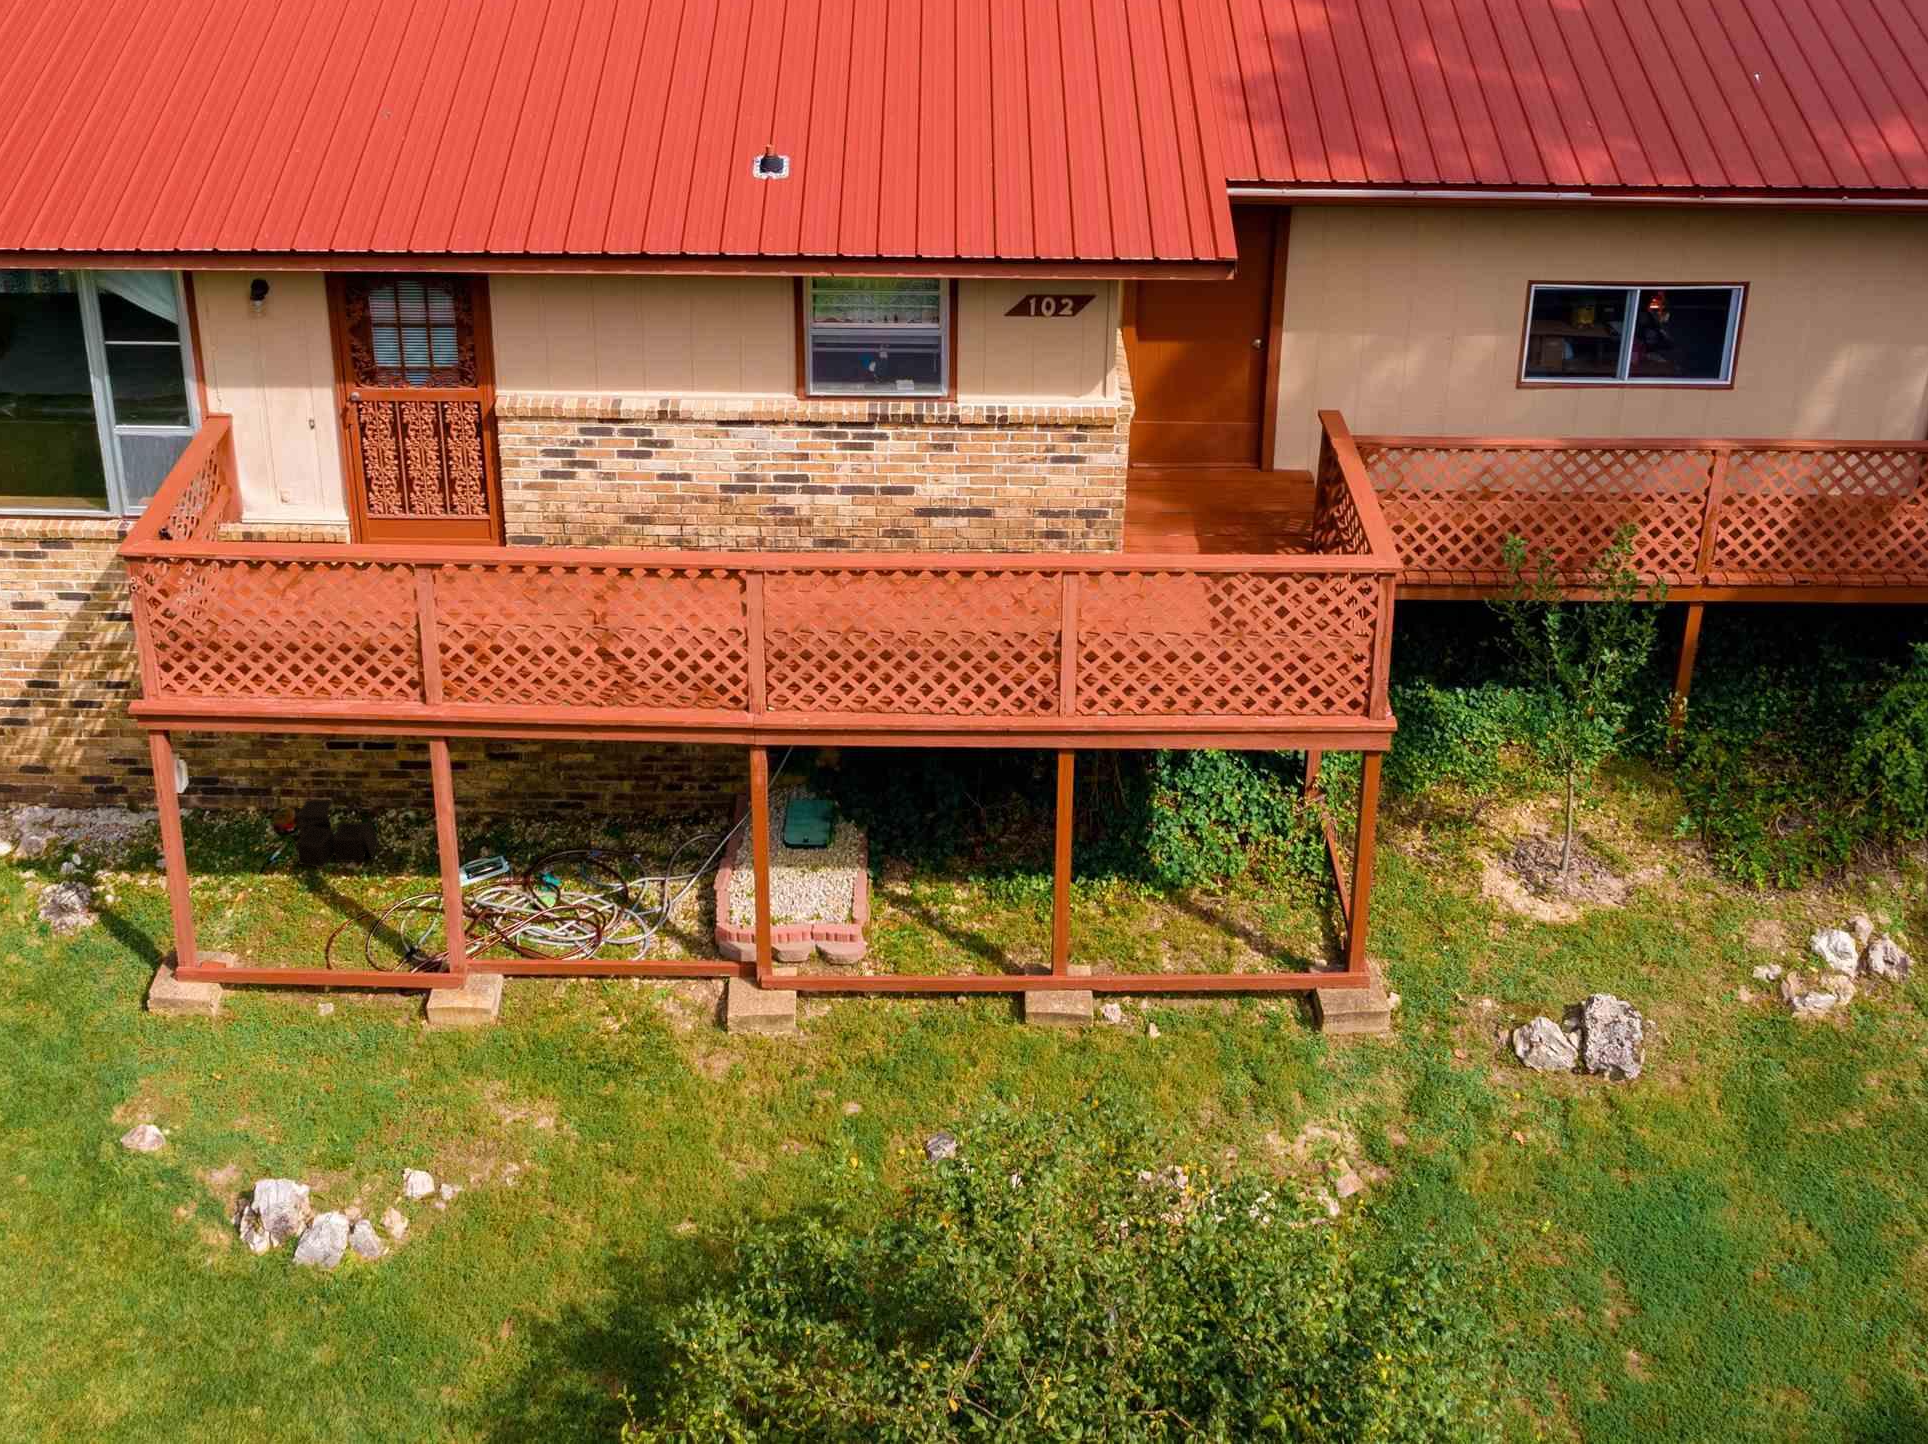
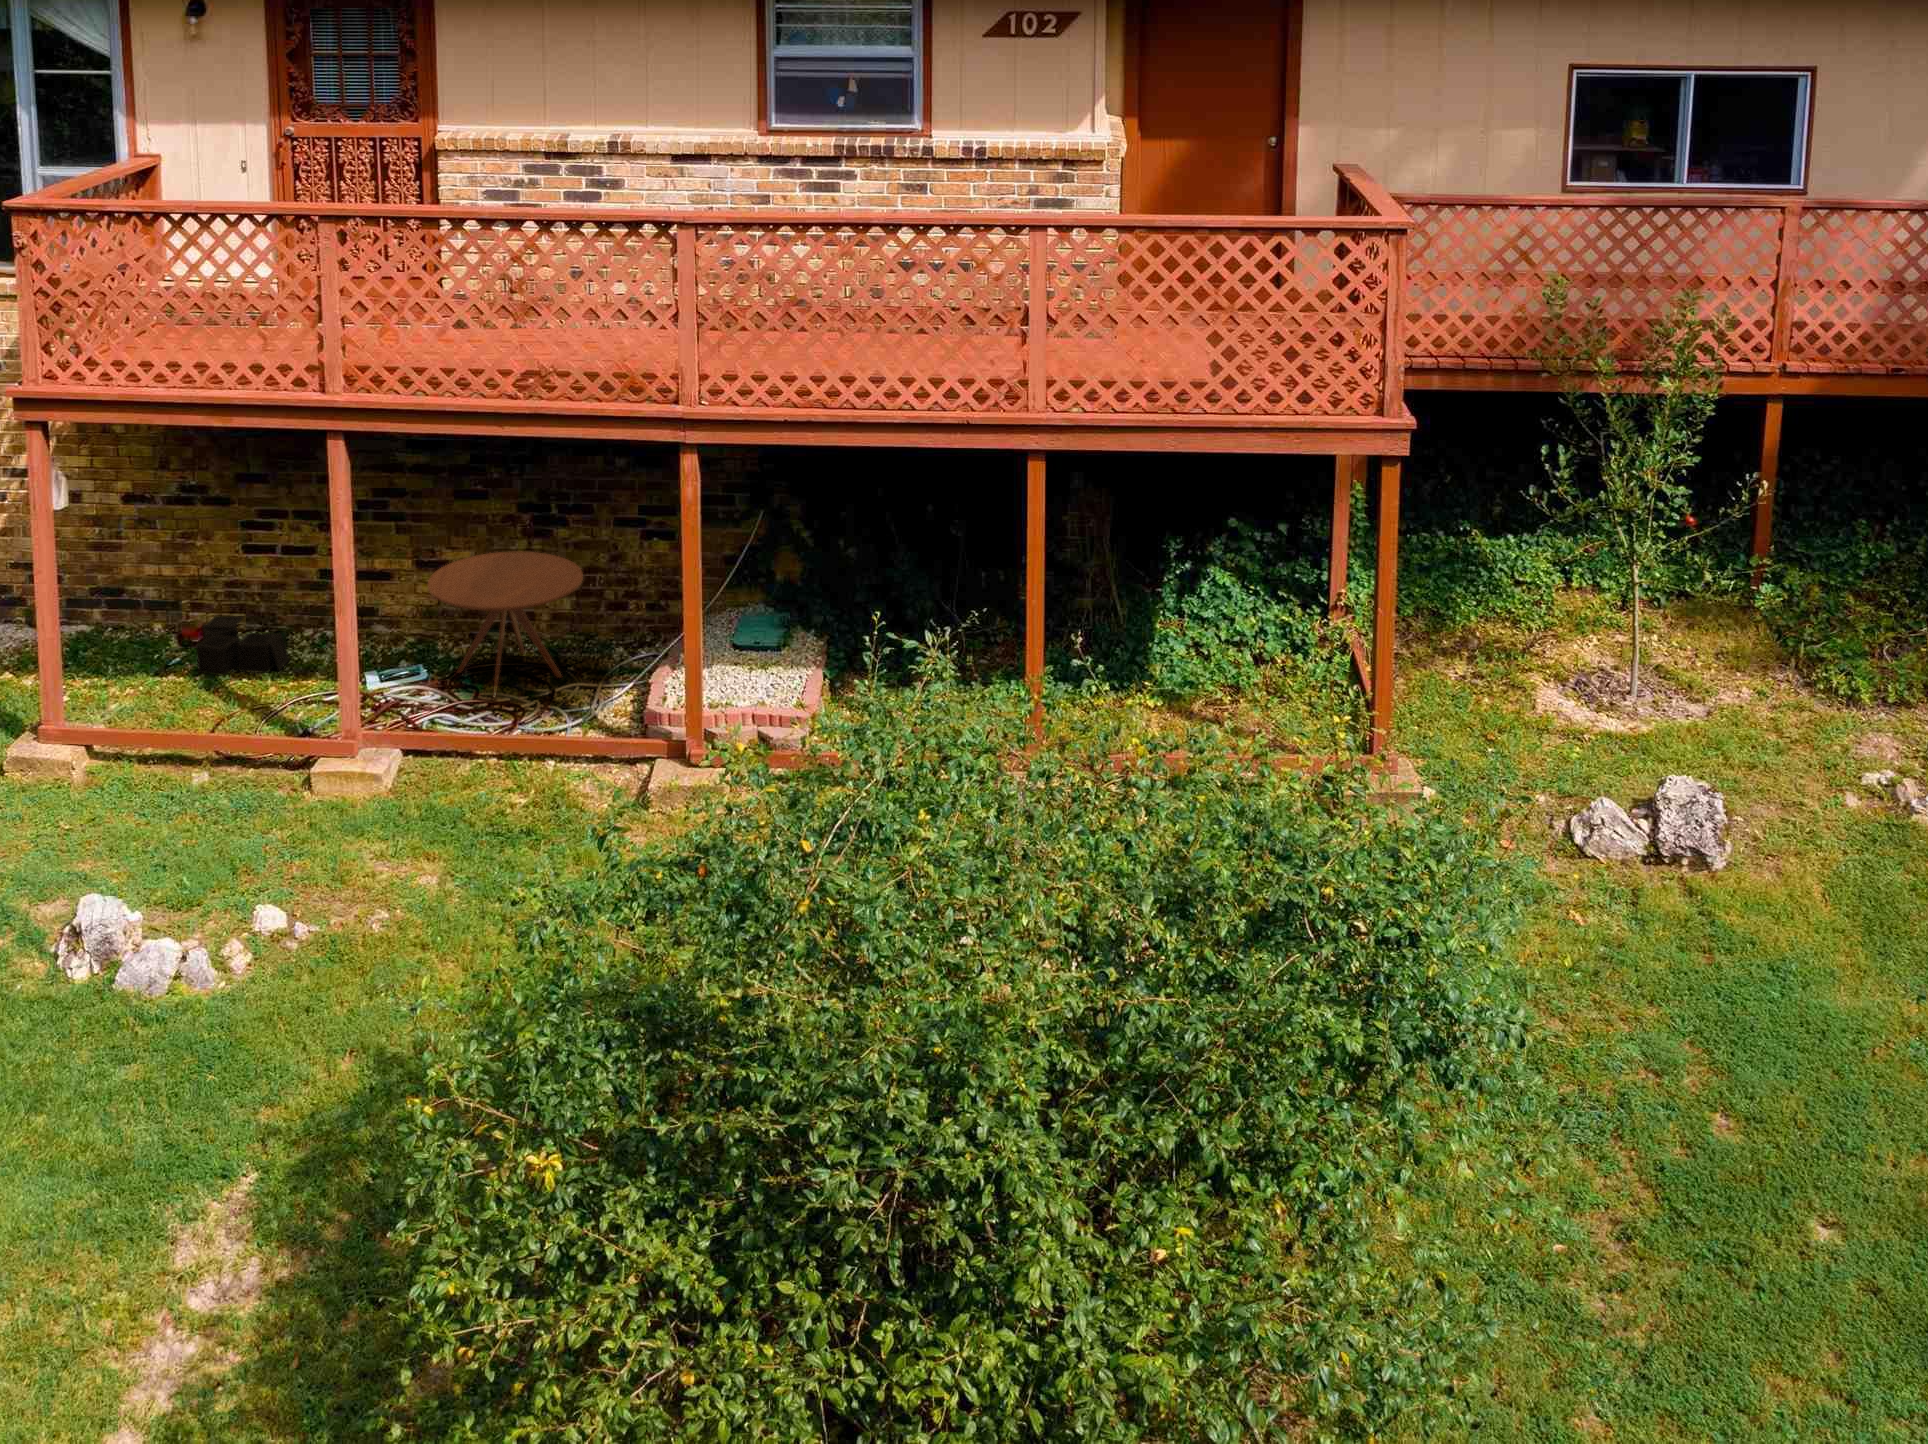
round table: none [509,744,648,894] -> present [428,551,583,697]

